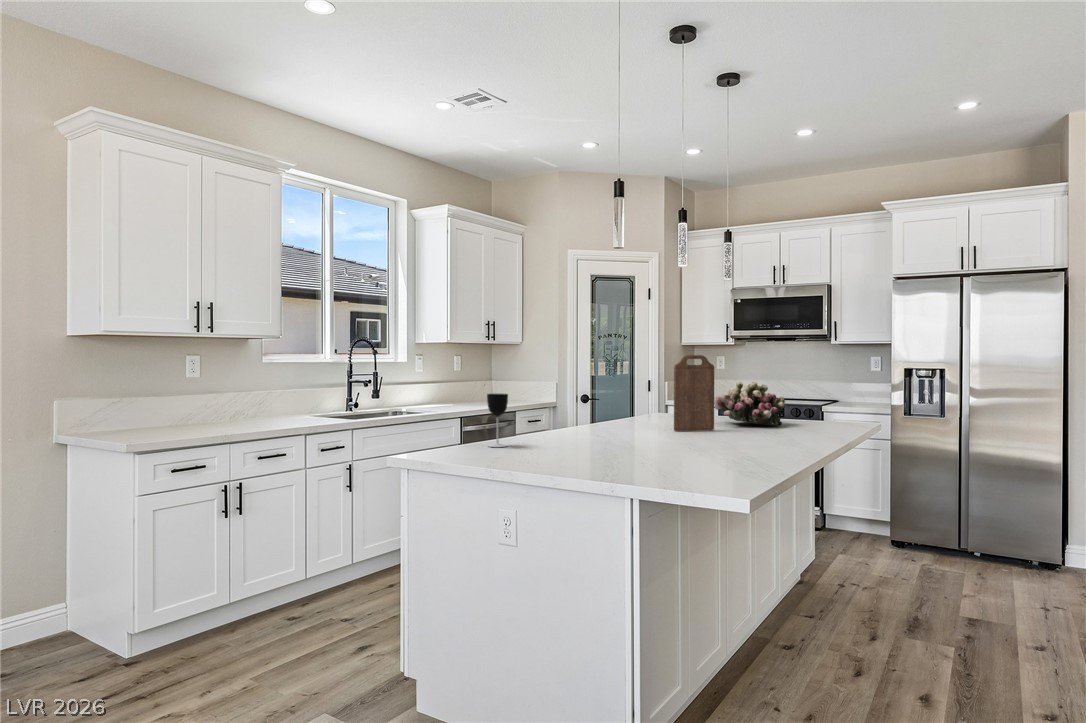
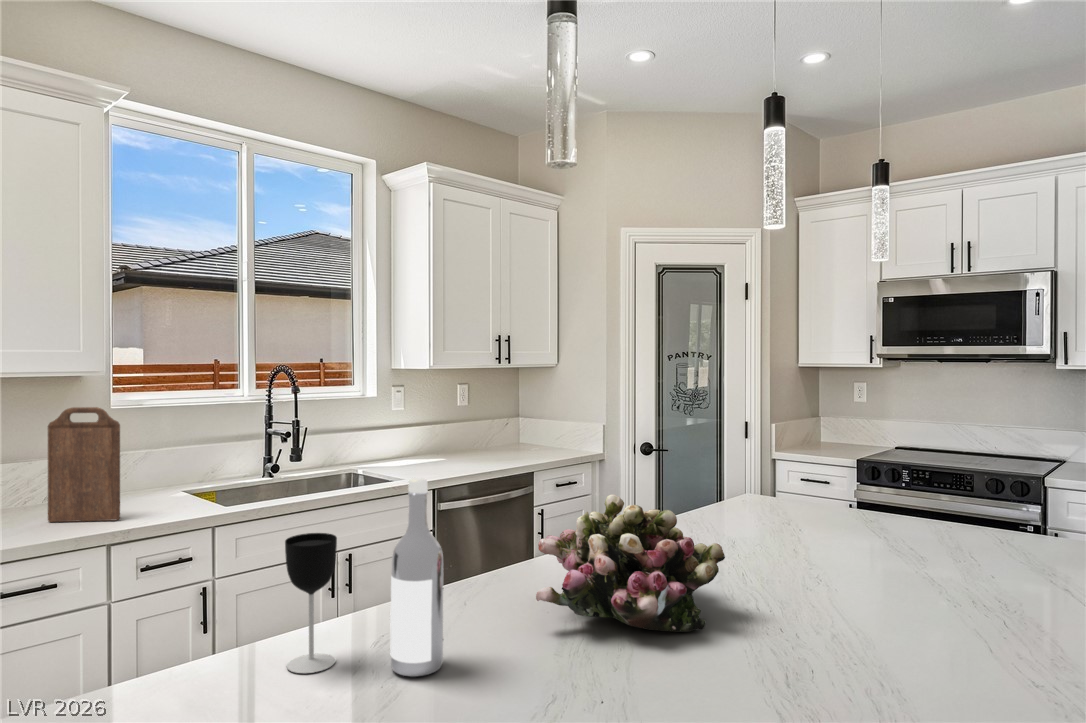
cutting board: present [674,355,714,431] -> present [48,407,120,522]
wine bottle: none [532,369,553,447] -> present [390,478,443,677]
flower arrangement: present [714,381,785,426] -> present [536,495,725,632]

